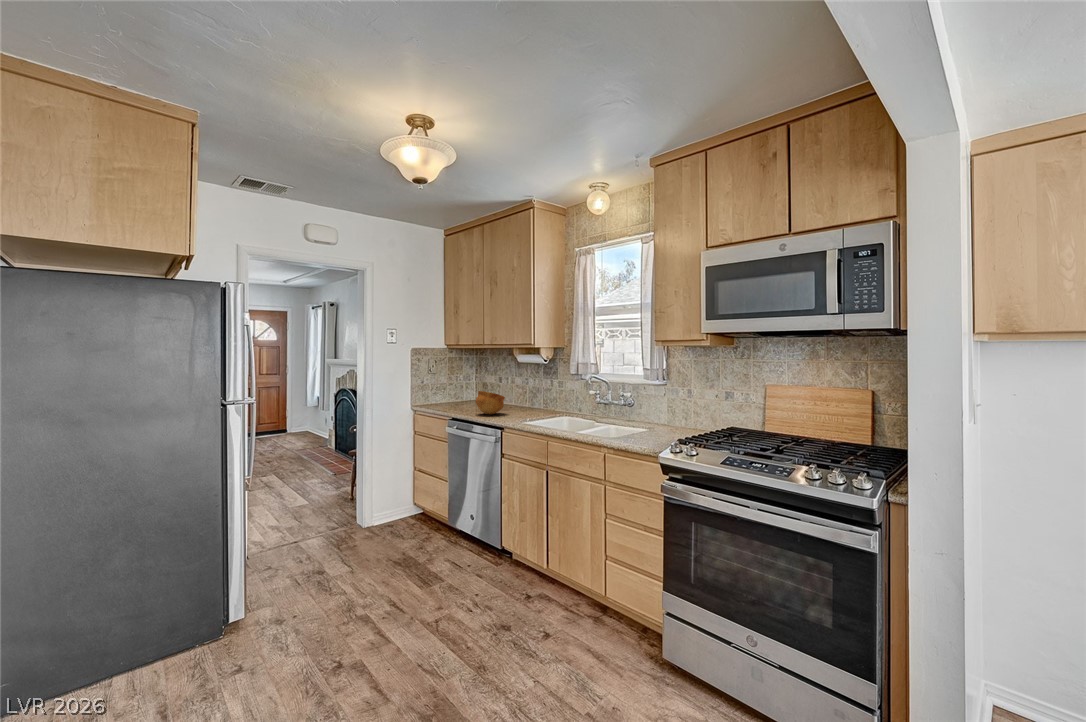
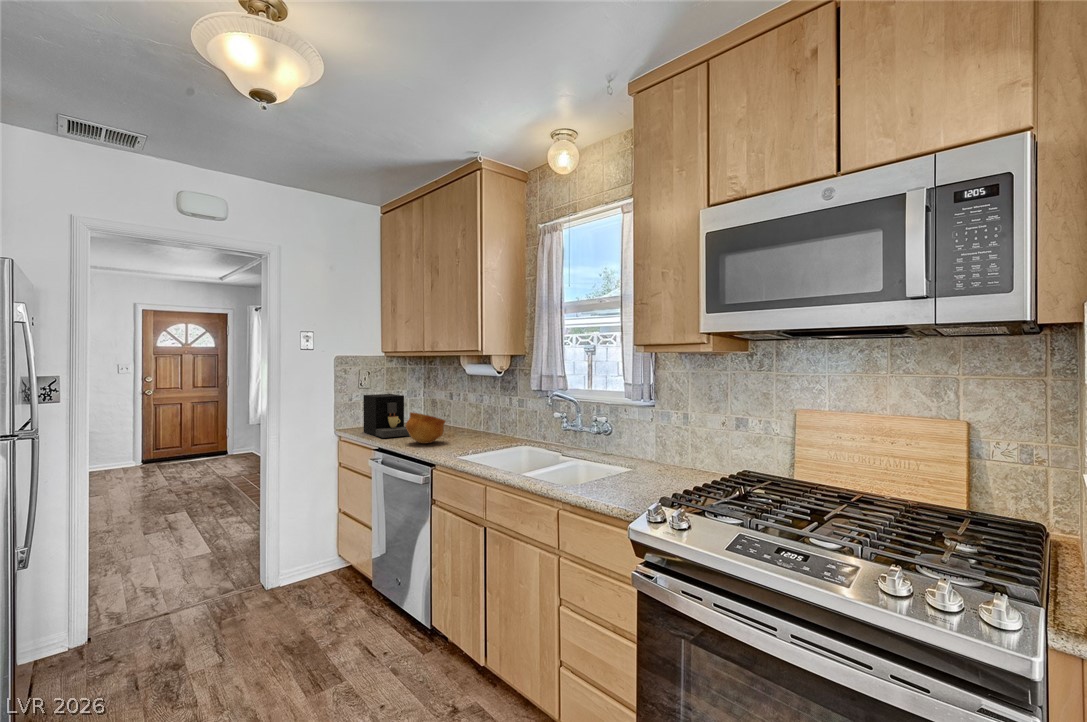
coffee maker: none [435,378,476,411] -> present [363,394,410,438]

